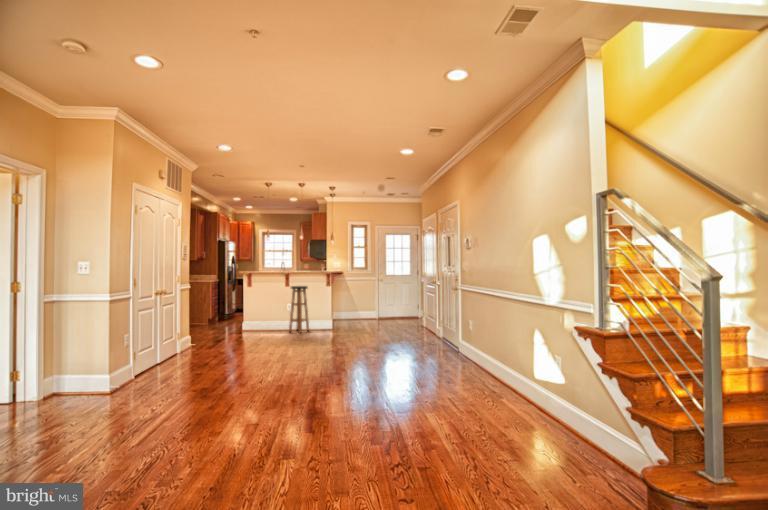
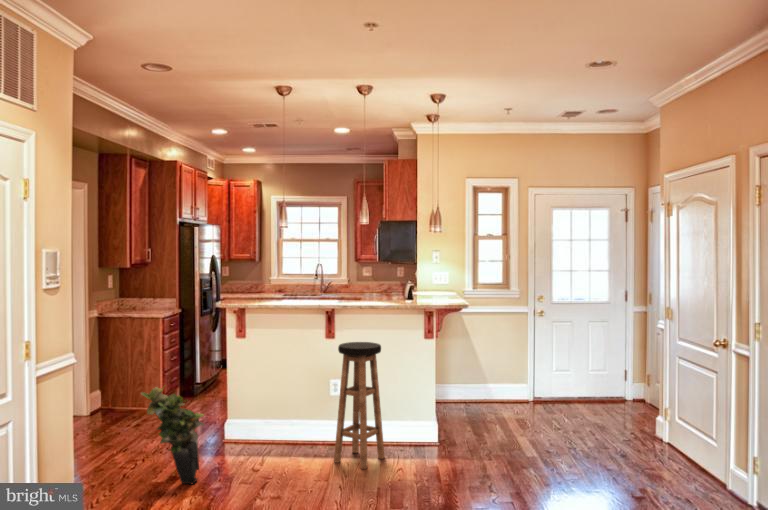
potted plant: none [212,300,237,338] -> present [142,387,204,484]

